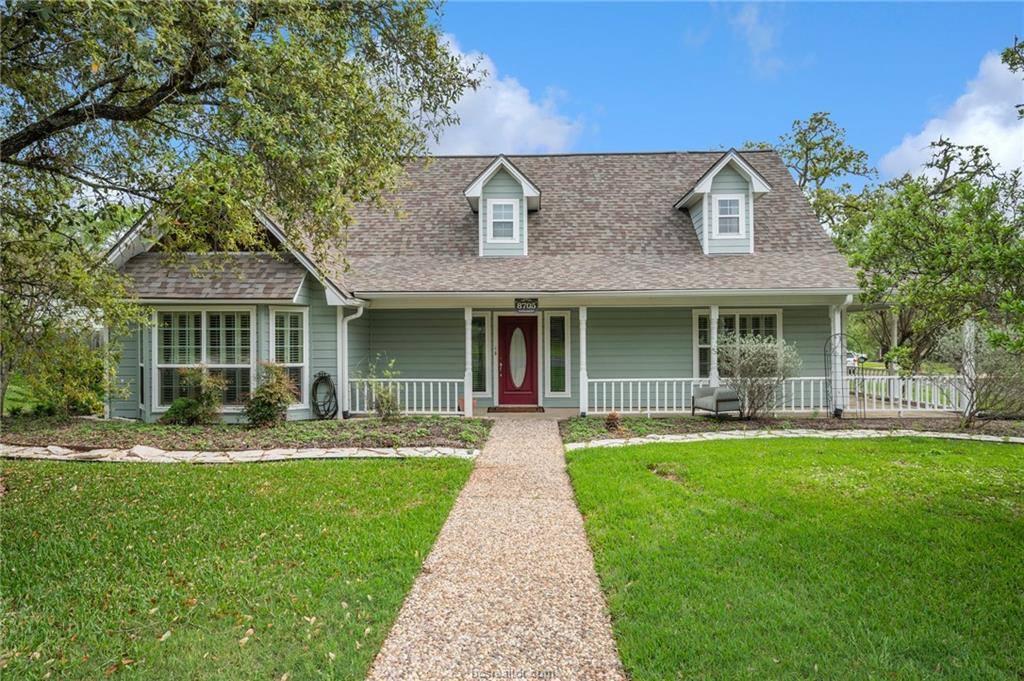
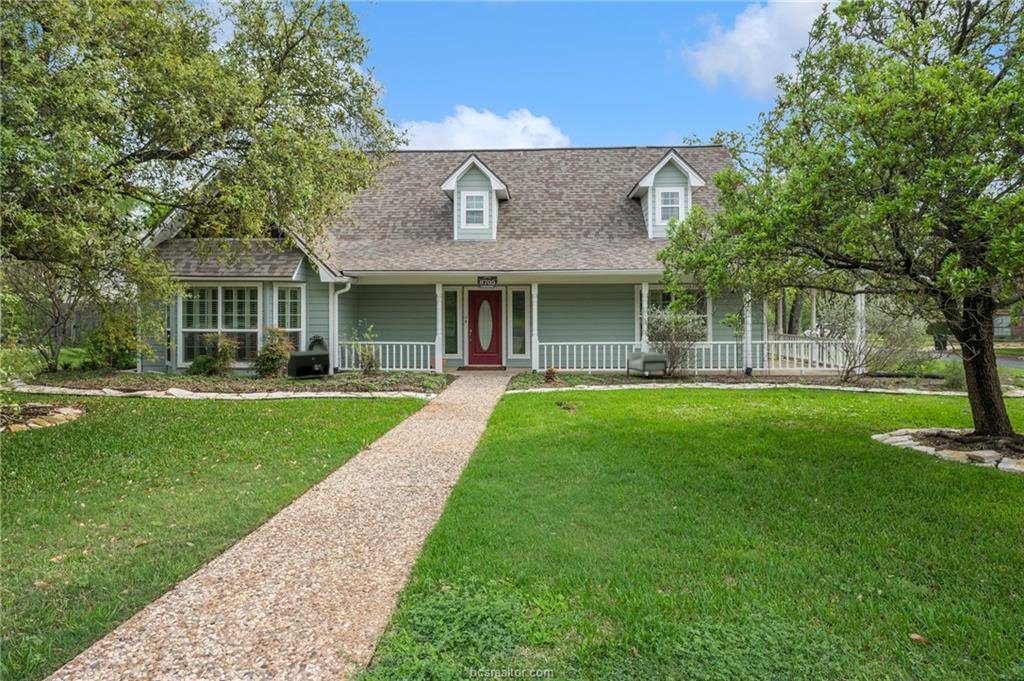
storage bench: none [285,389,337,427] -> present [287,350,329,380]

